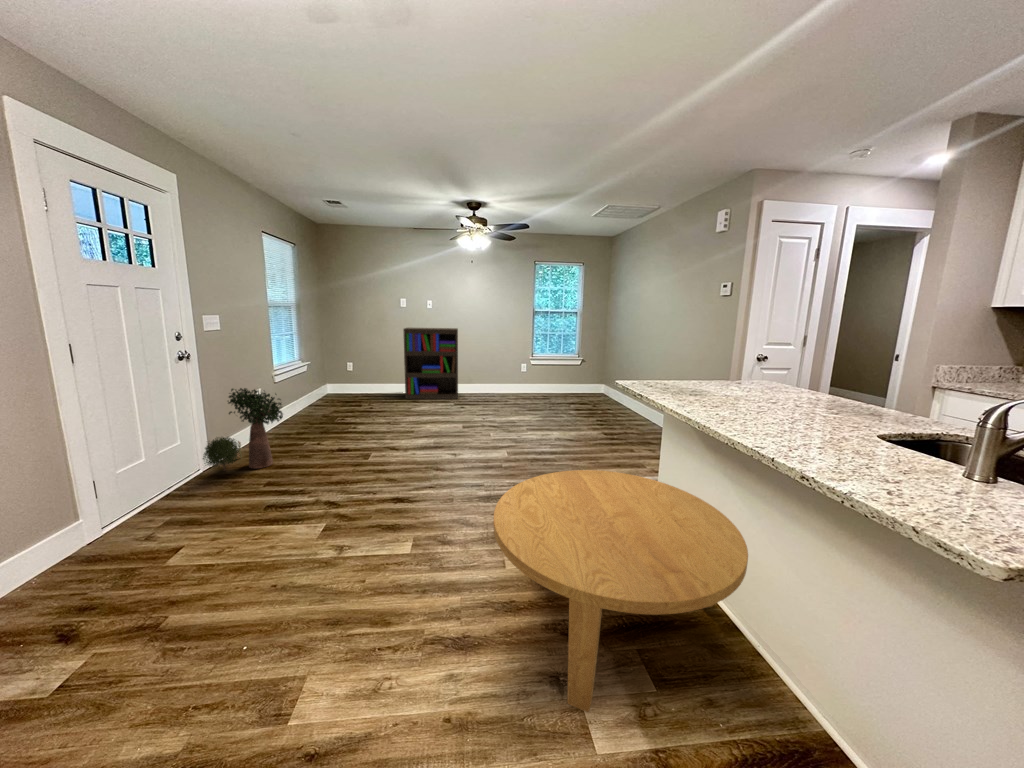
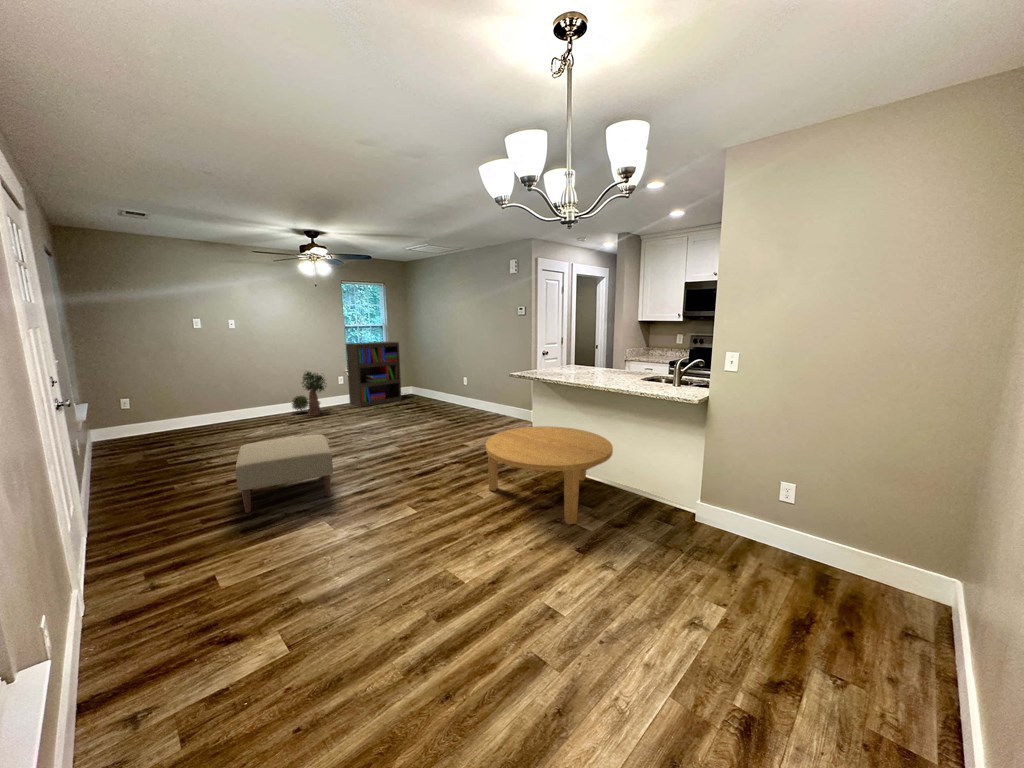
bookshelf: present [404,328,458,399] -> present [346,342,401,407]
potted plant: present [203,388,283,471] -> present [292,372,326,416]
ottoman: none [292,416,411,491] -> present [236,435,333,513]

